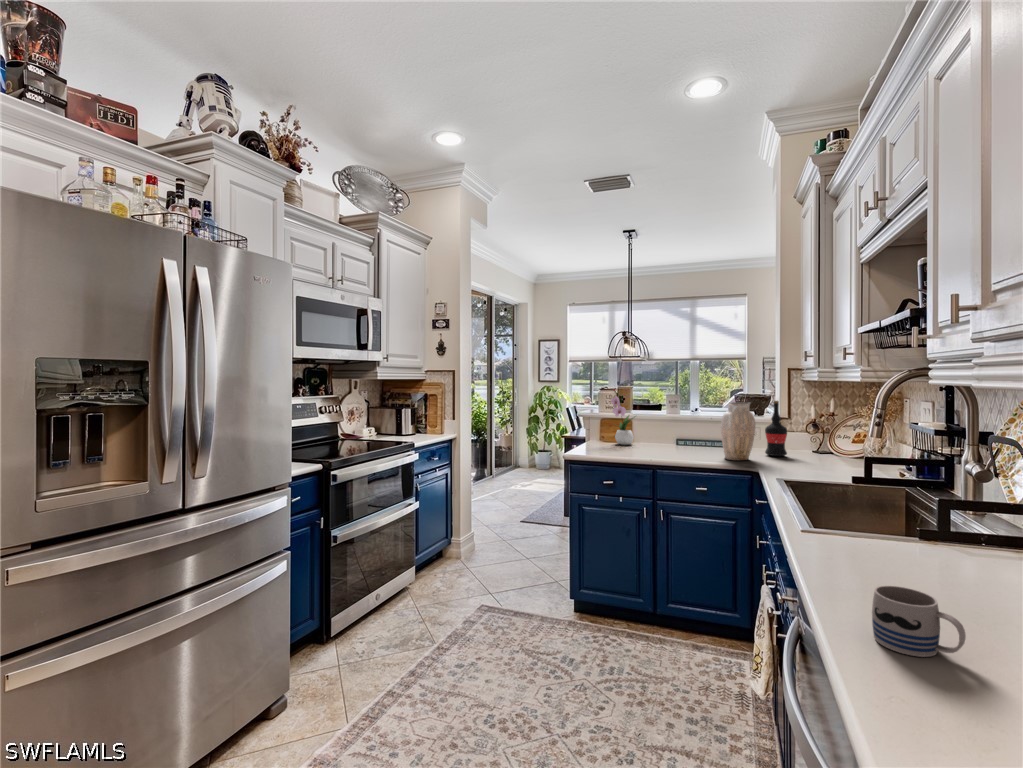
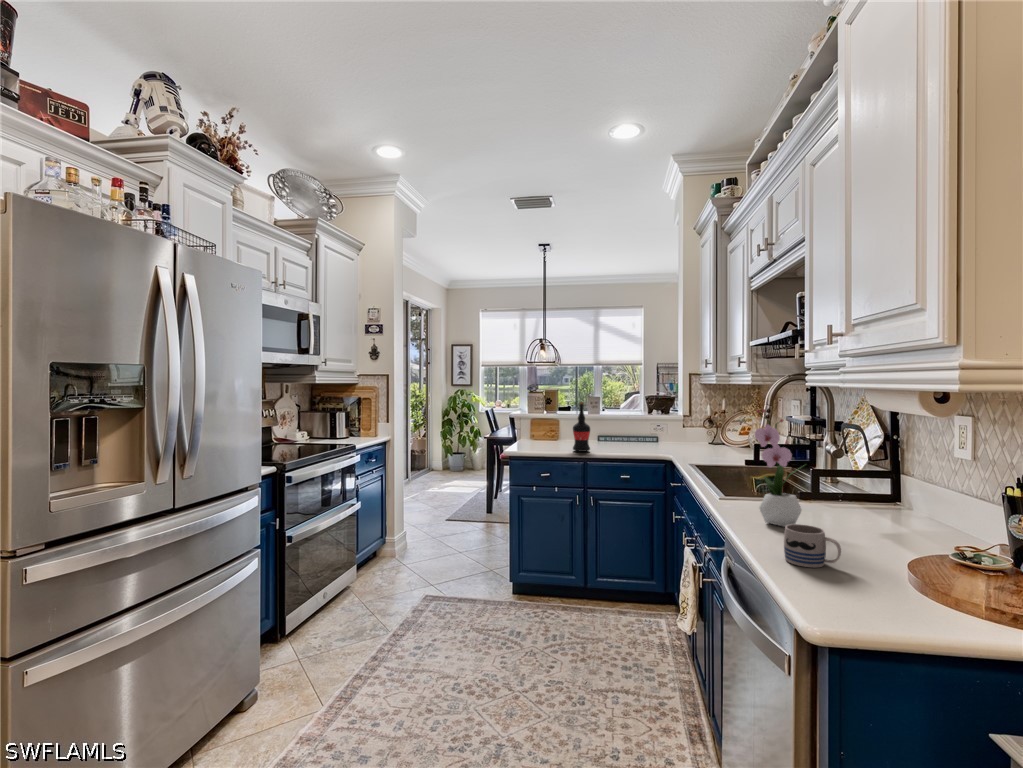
flower arrangement: present [611,389,634,445] -> present [755,409,802,527]
wine bottle: present [765,401,787,456] -> present [573,402,590,452]
vase: present [721,402,755,460] -> none [638,401,666,451]

